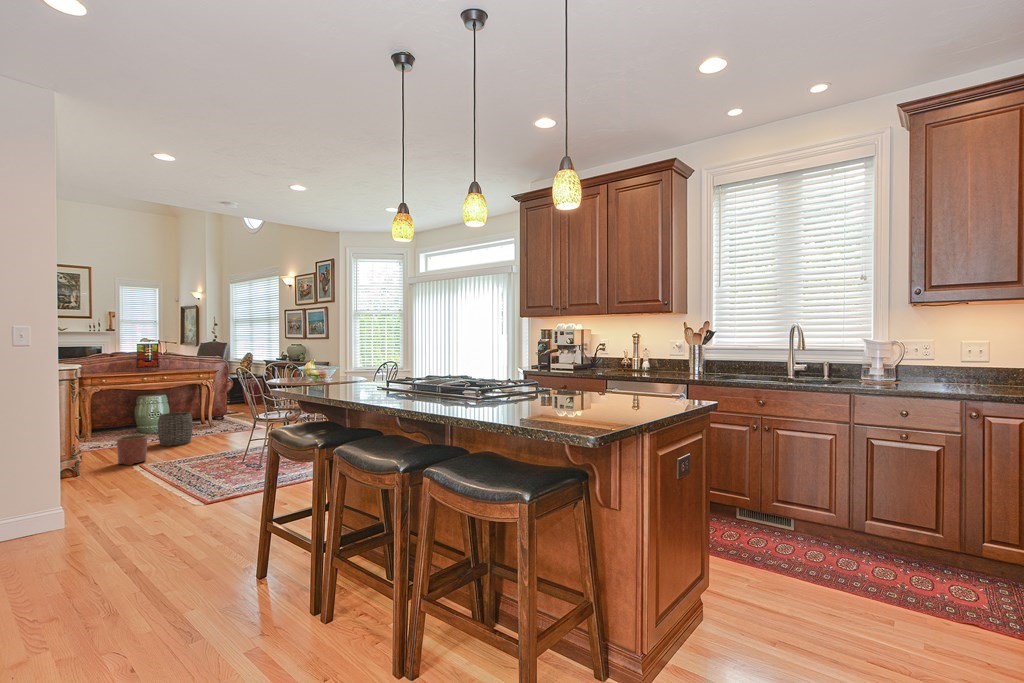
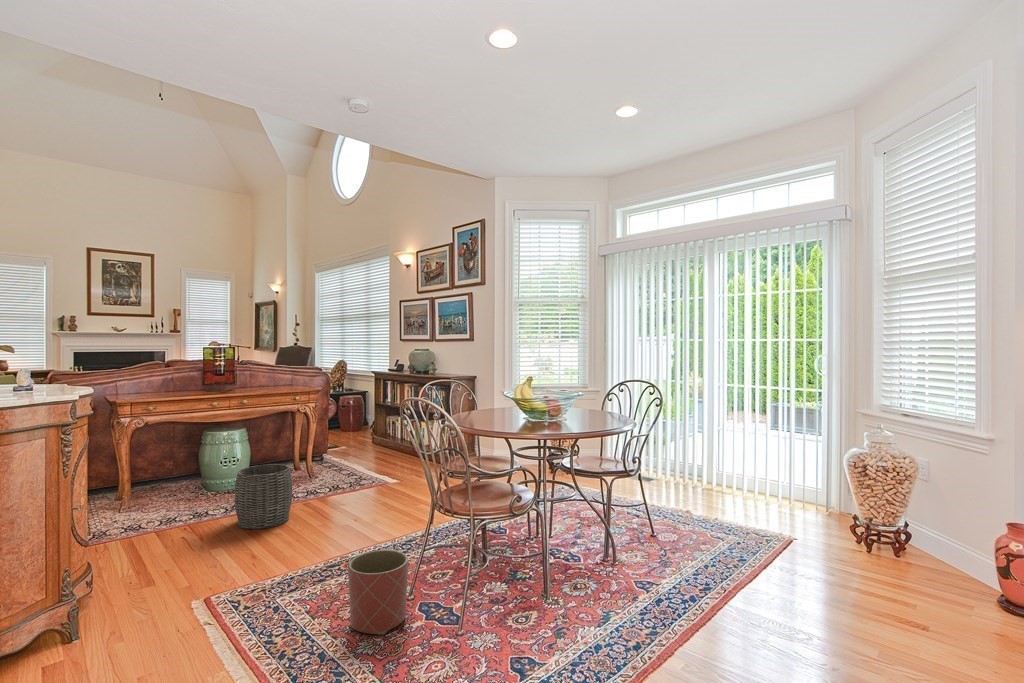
planter: present [117,435,147,465] -> present [348,550,408,635]

